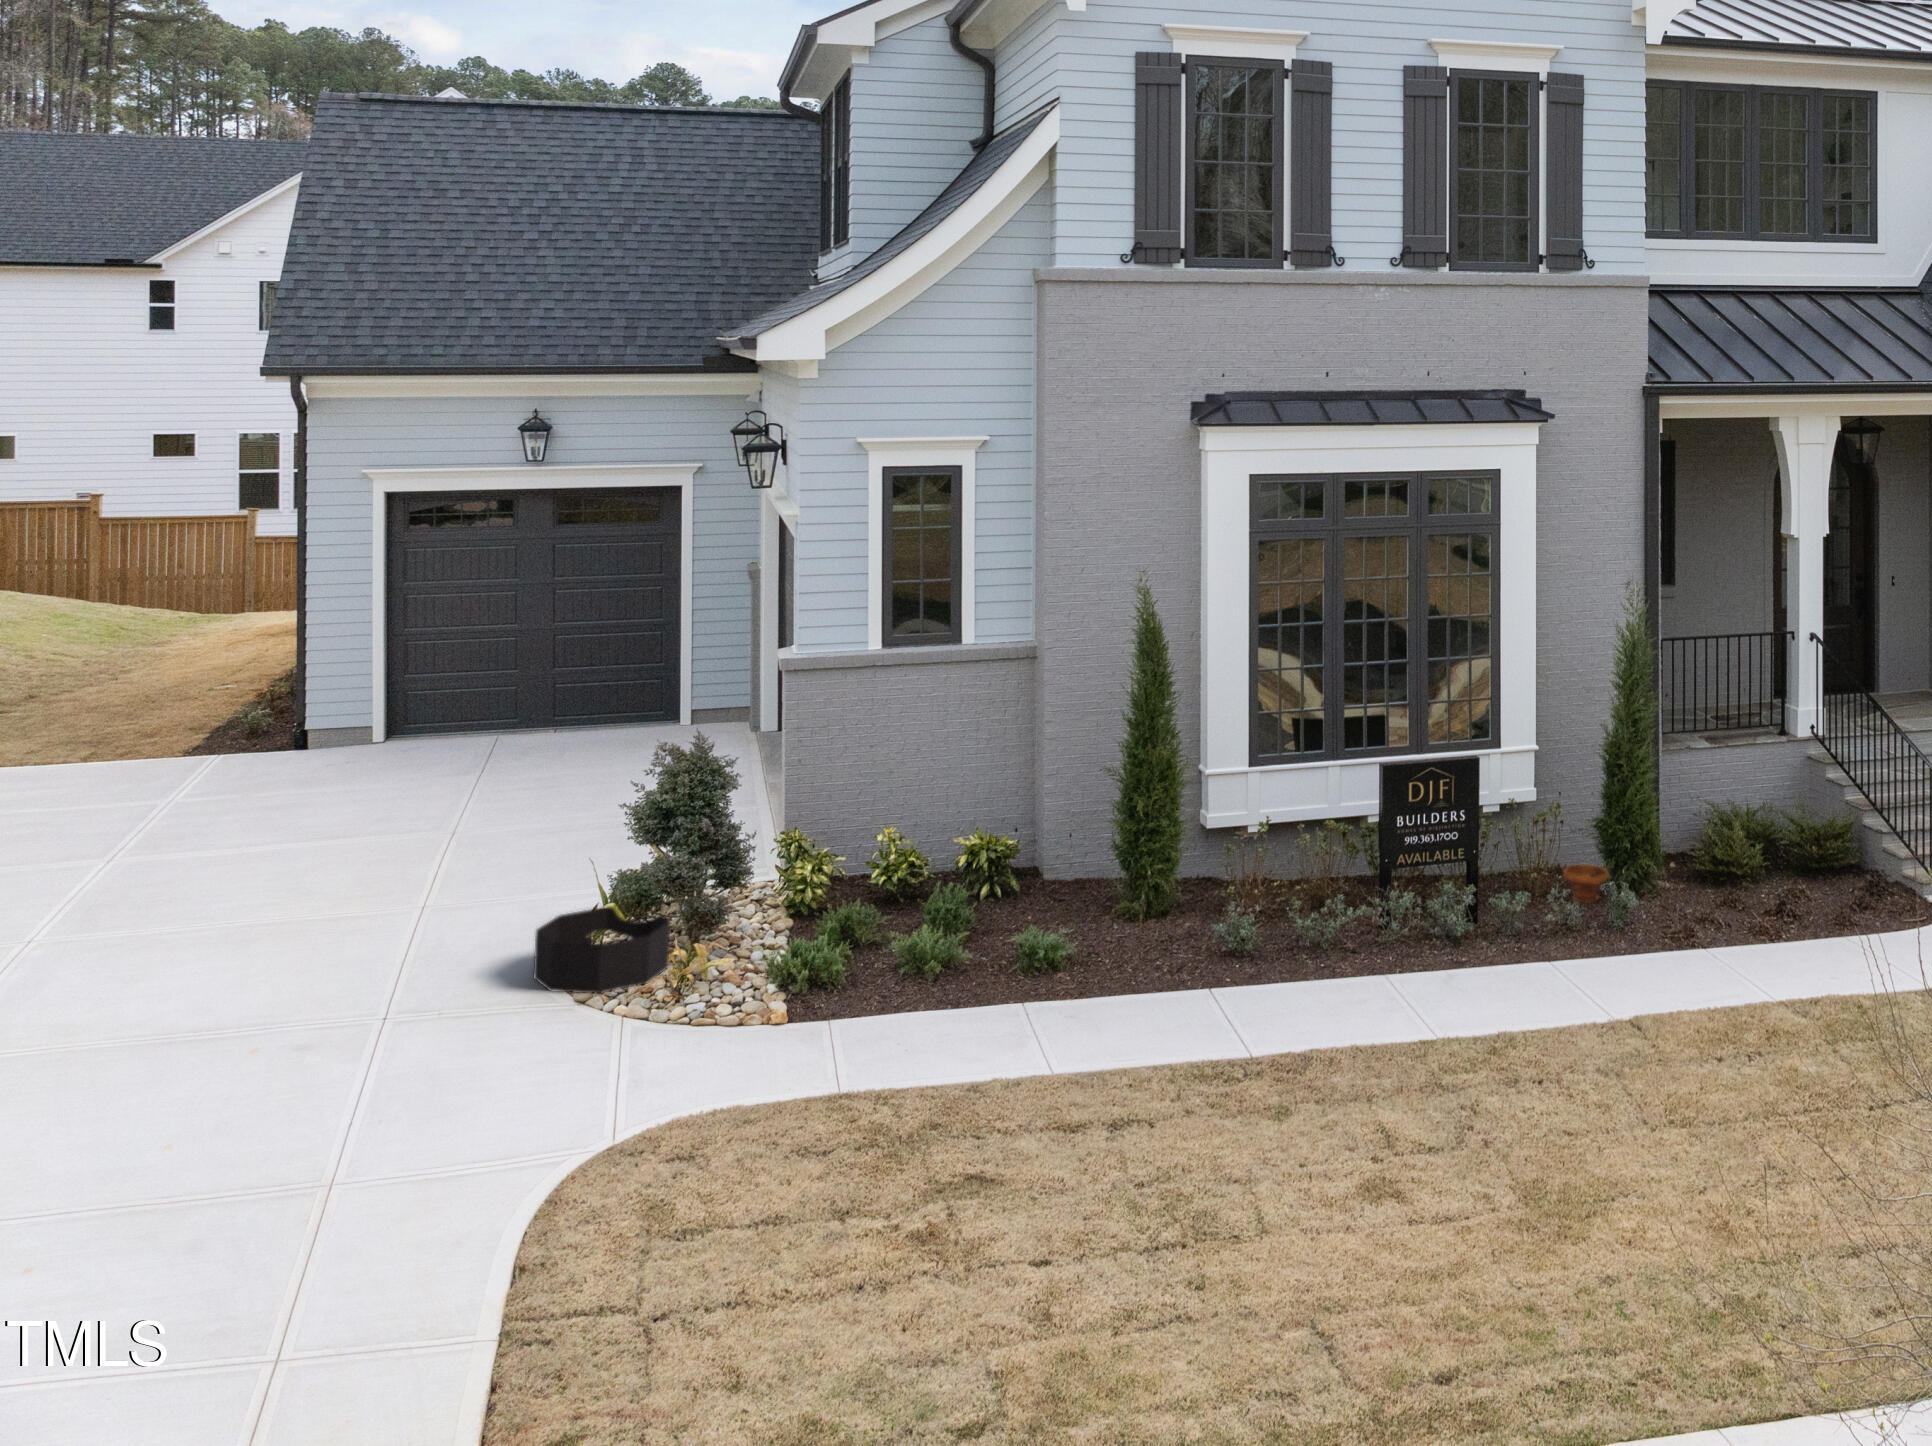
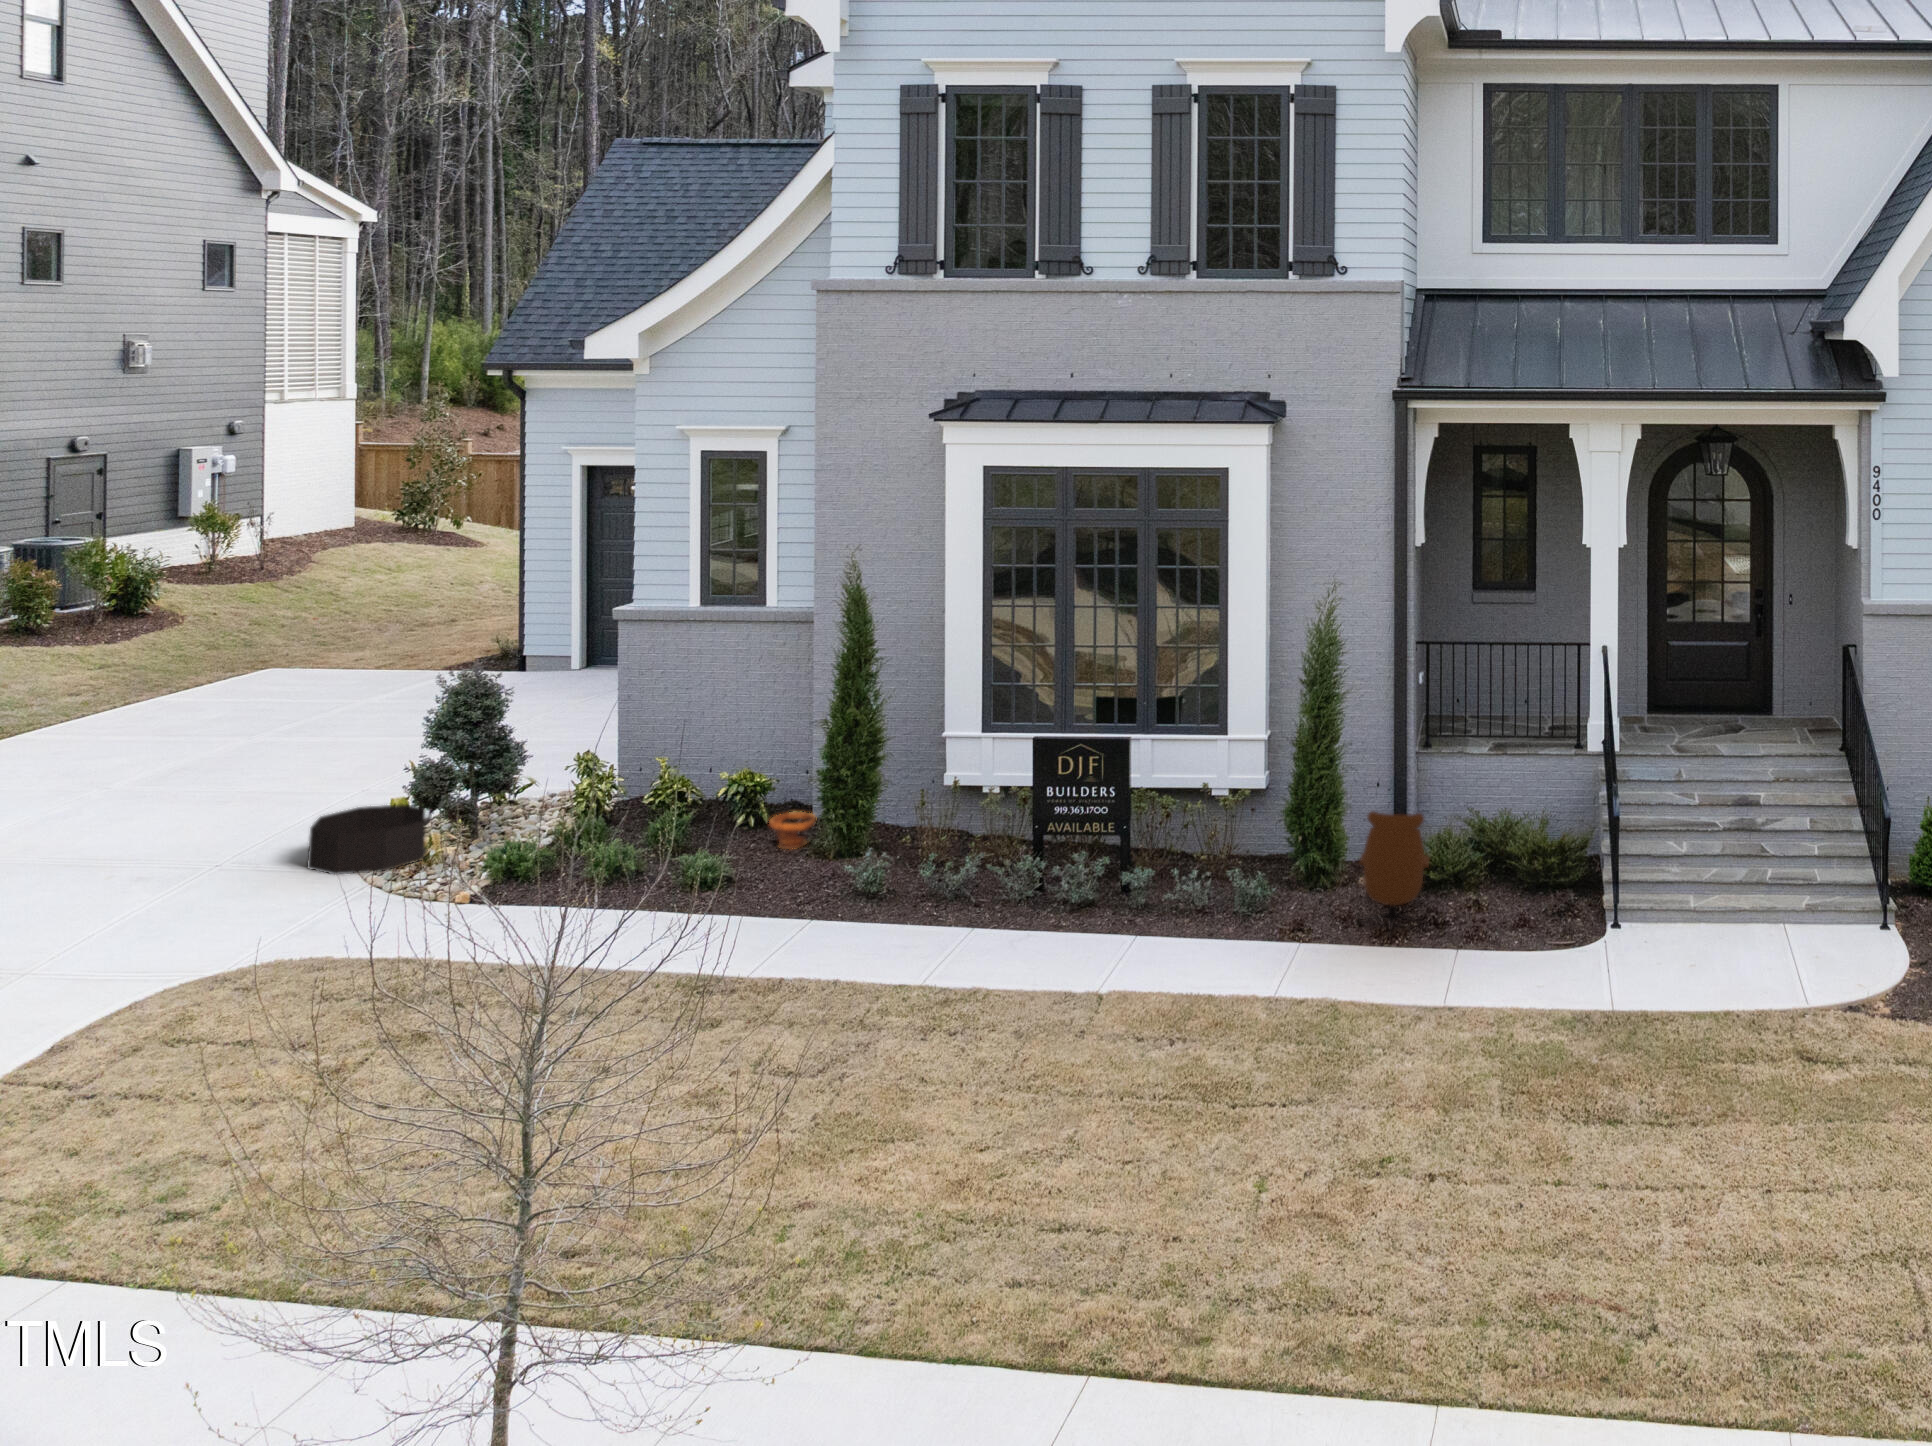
lounge chair: none [1664,805,1768,927] -> present [1355,812,1429,934]
planter: present [1563,864,1608,902] -> present [769,812,815,849]

